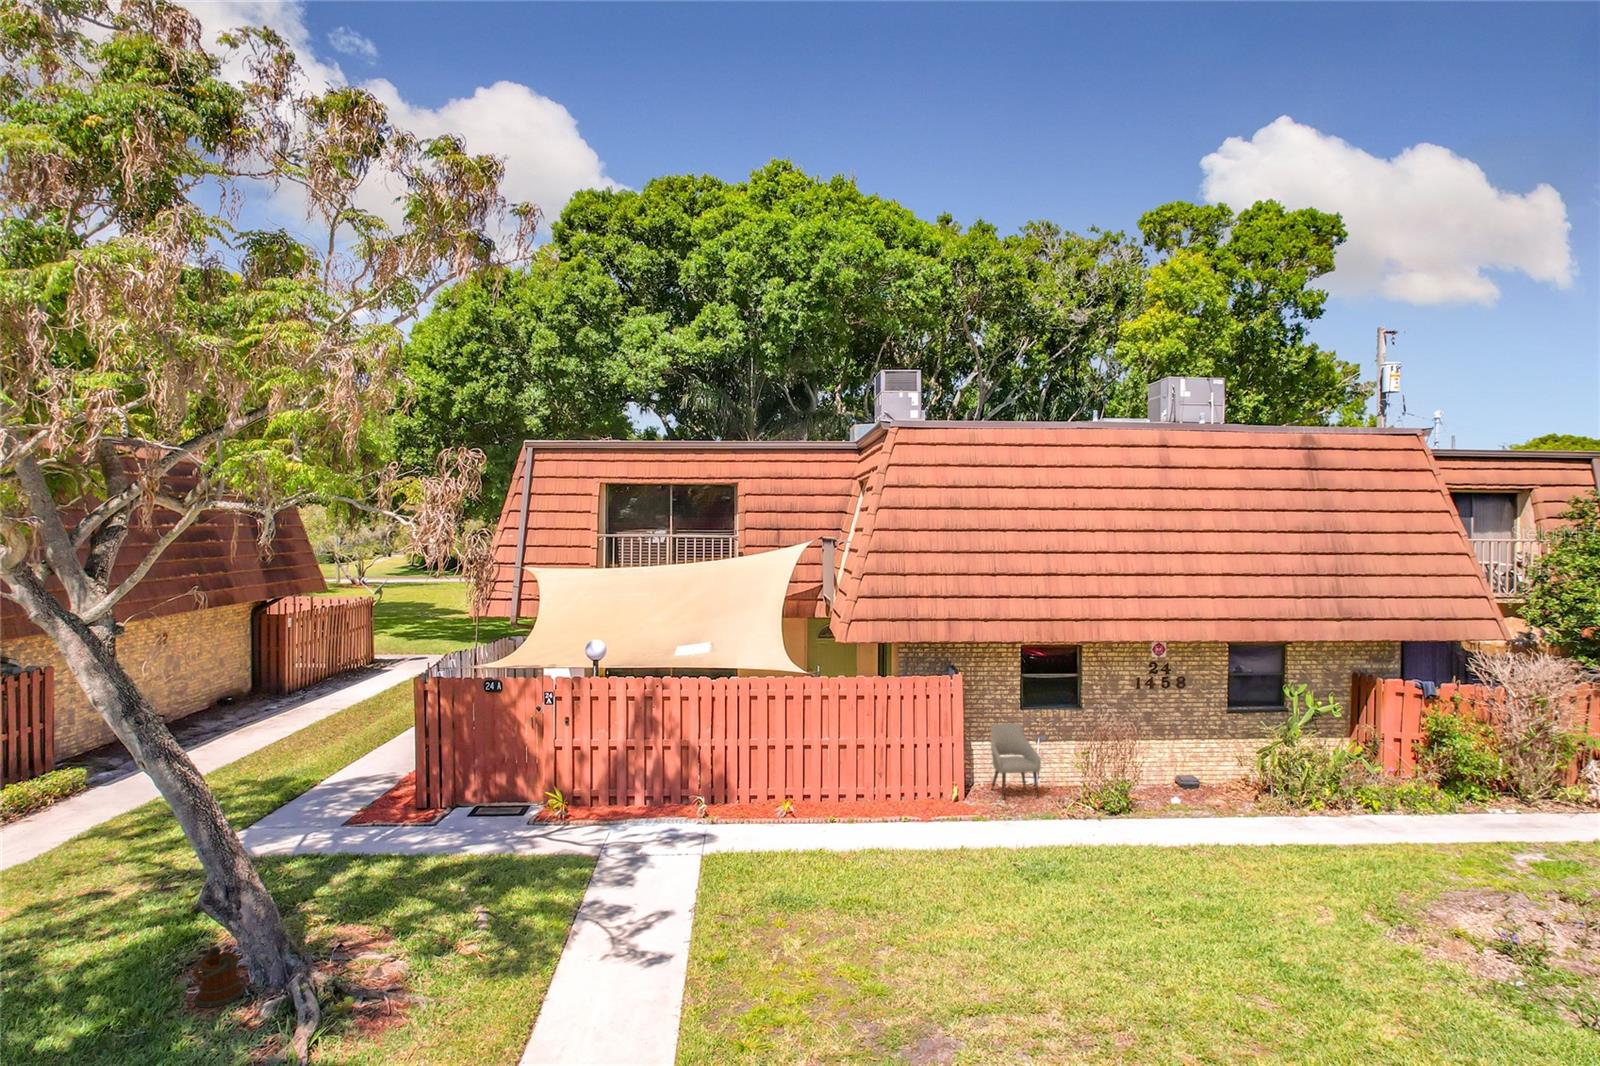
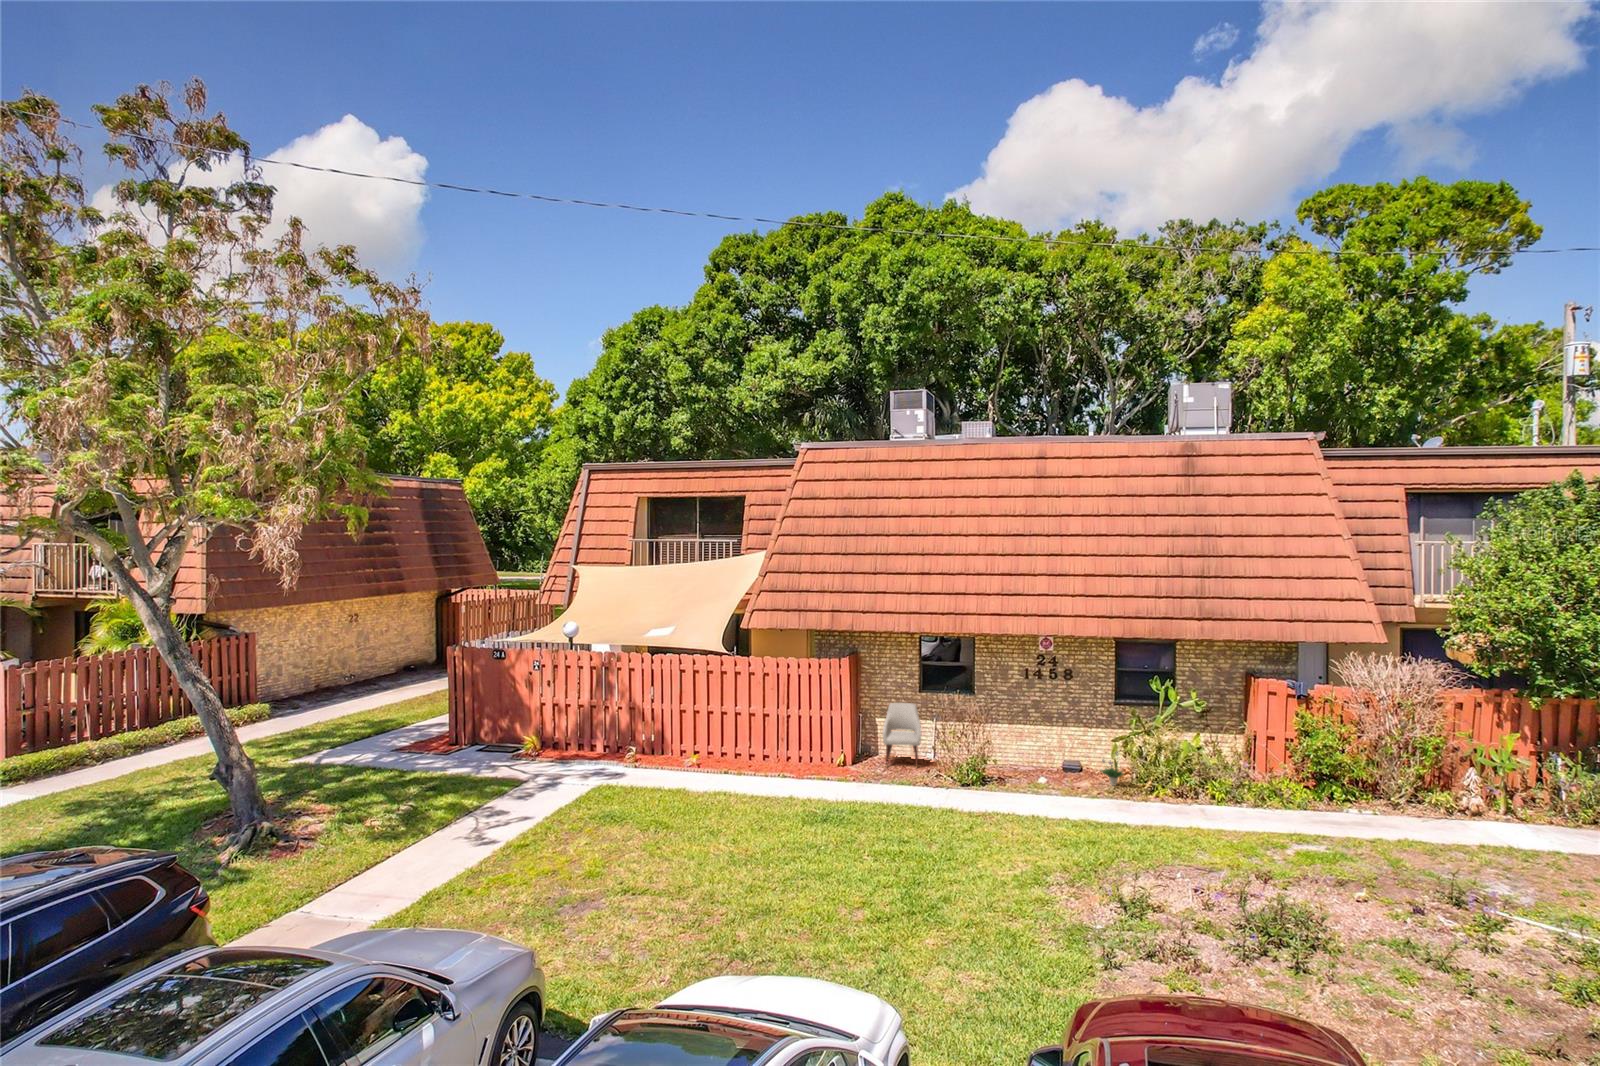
potted plant: none [1236,762,1267,800] -> present [1101,752,1124,786]
bucket: present [192,946,245,1008] -> none [212,807,245,844]

